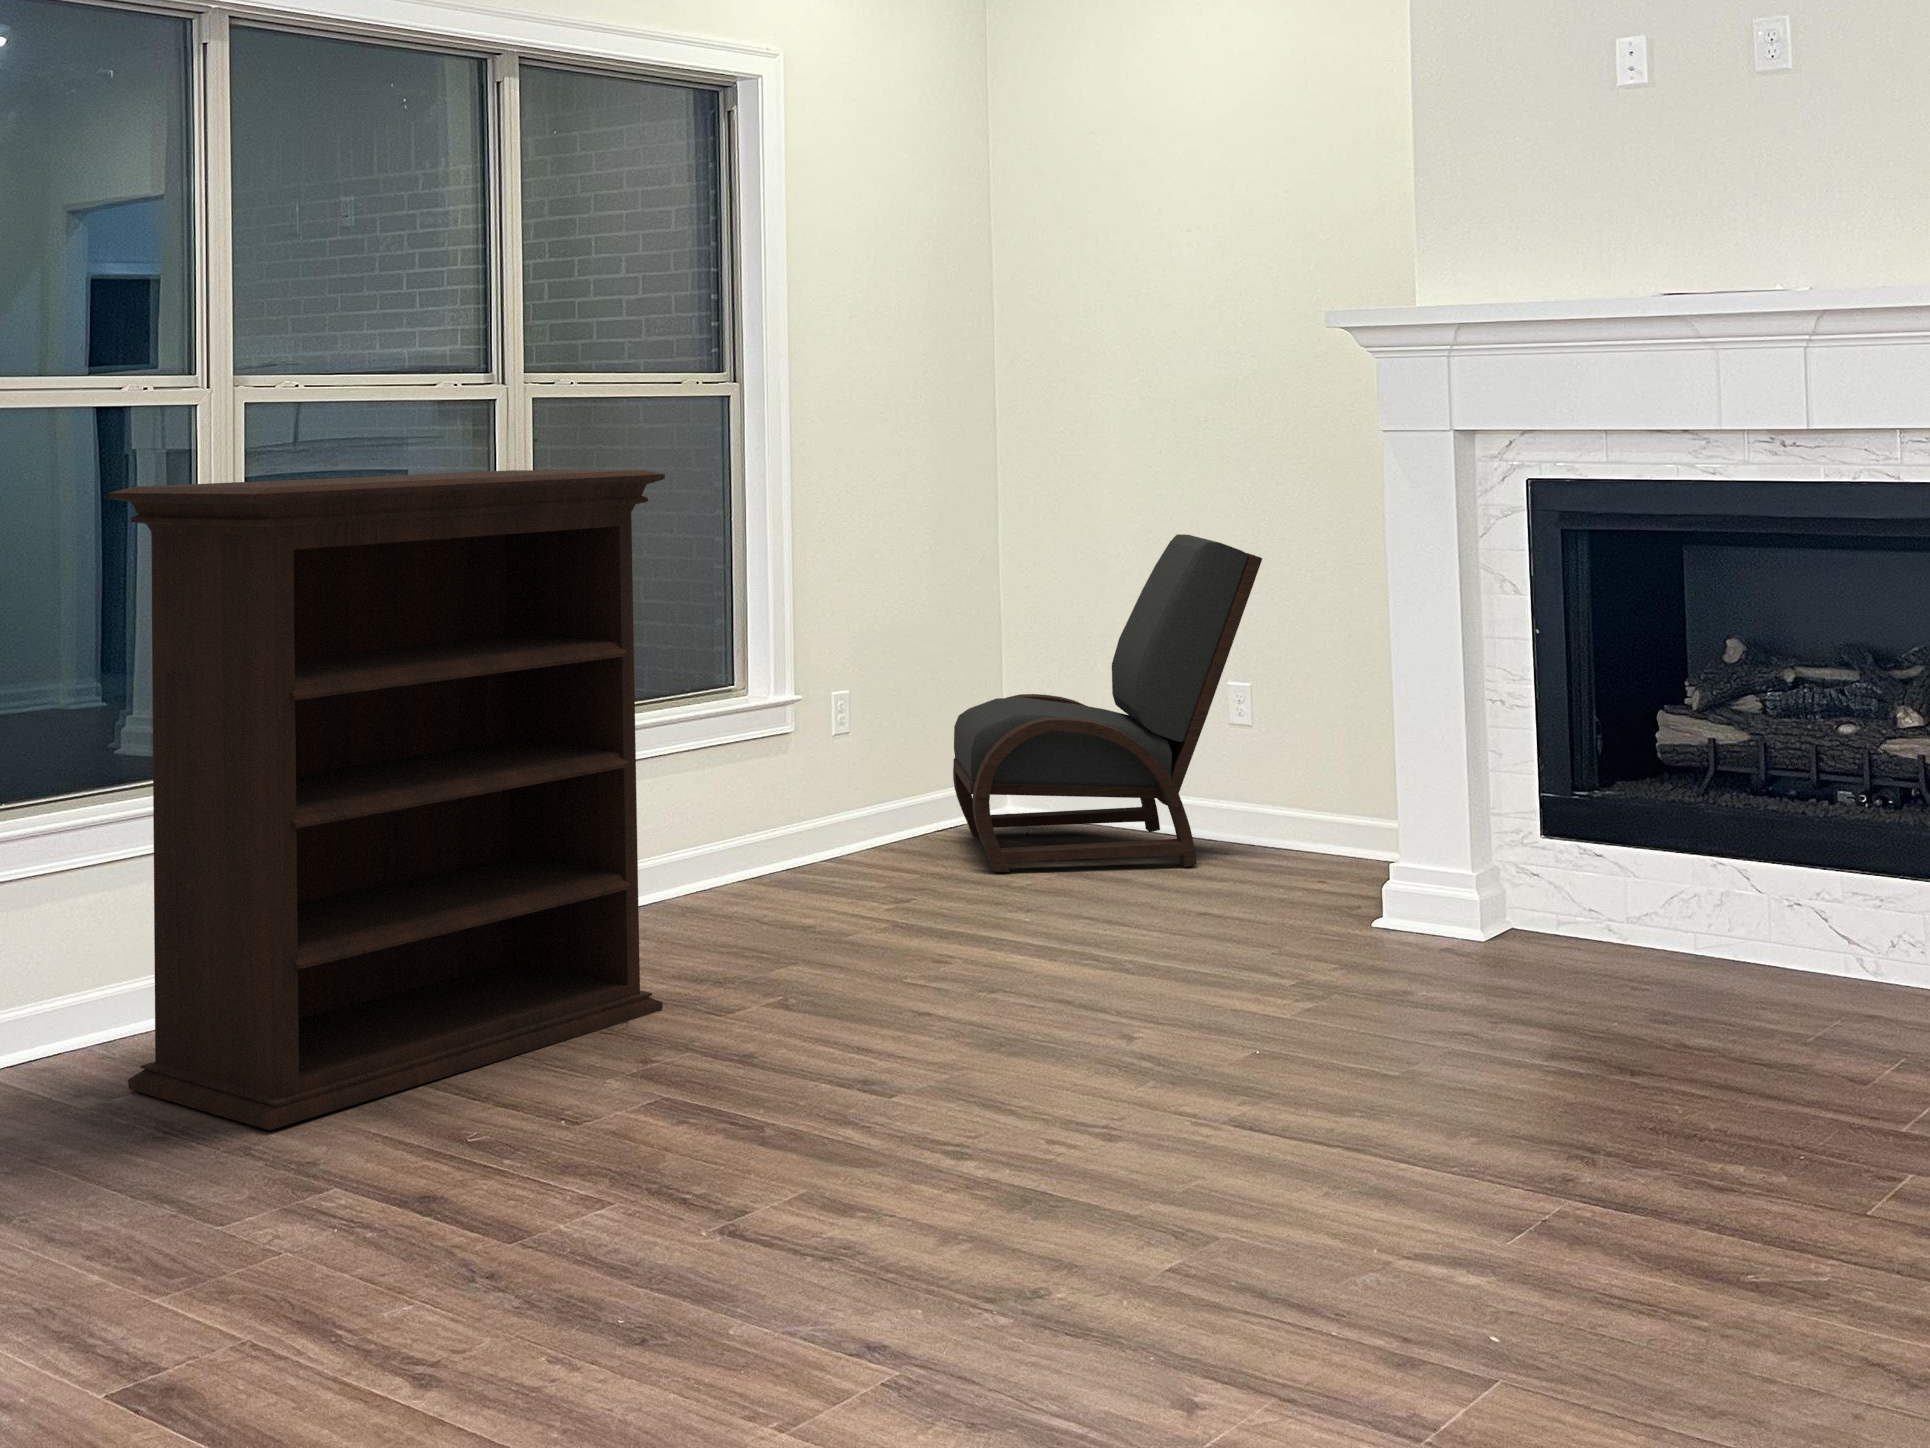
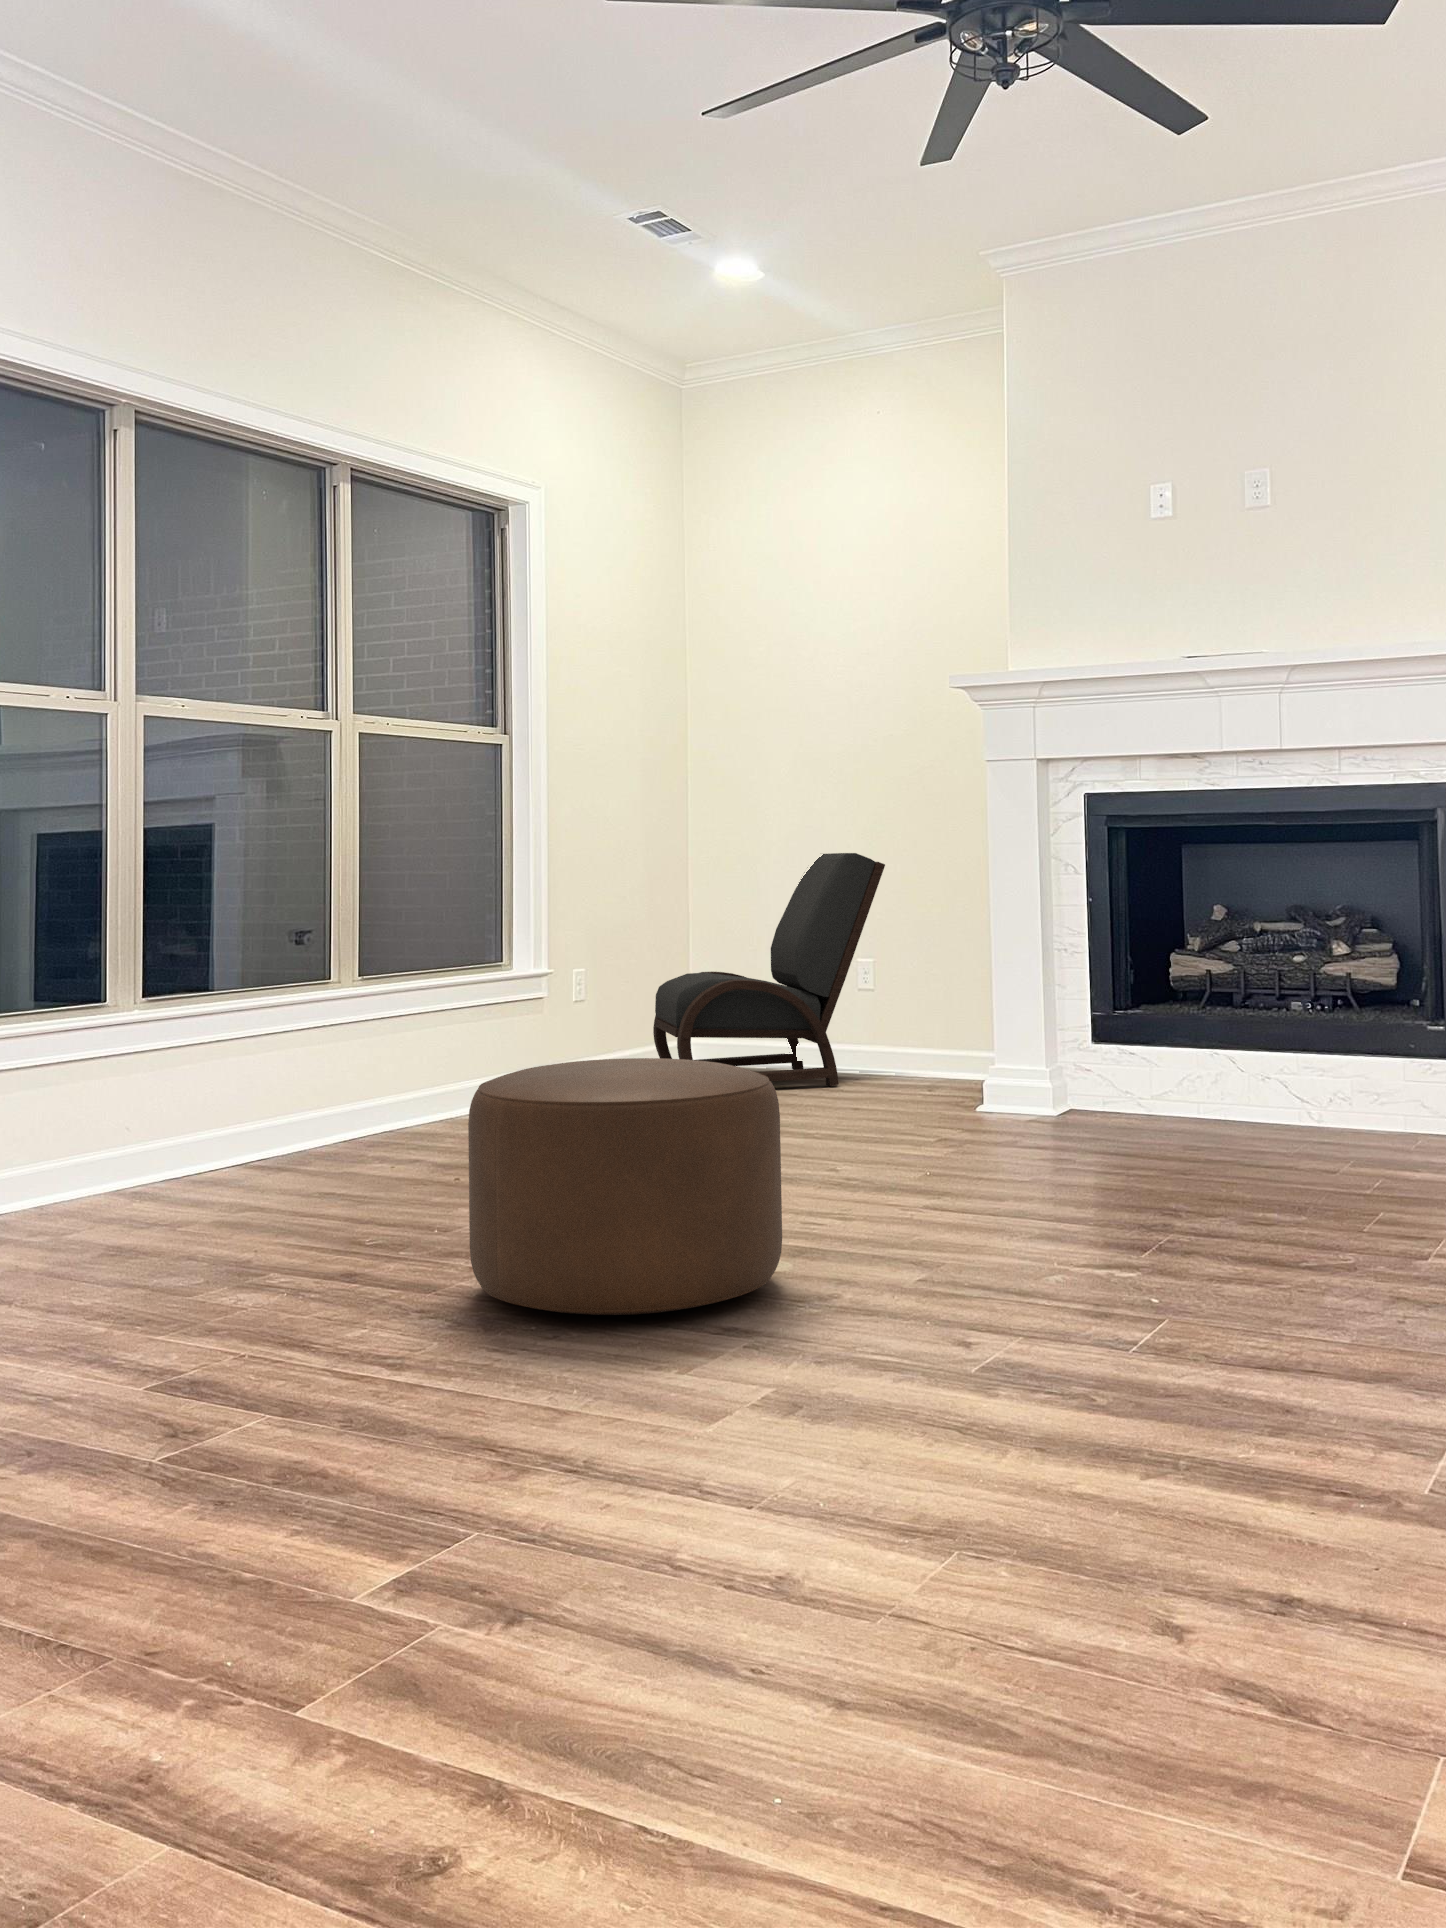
bookshelf: present [109,470,665,1130] -> none [64,750,485,1244]
ottoman: none [554,928,977,1316] -> present [468,1058,782,1315]

